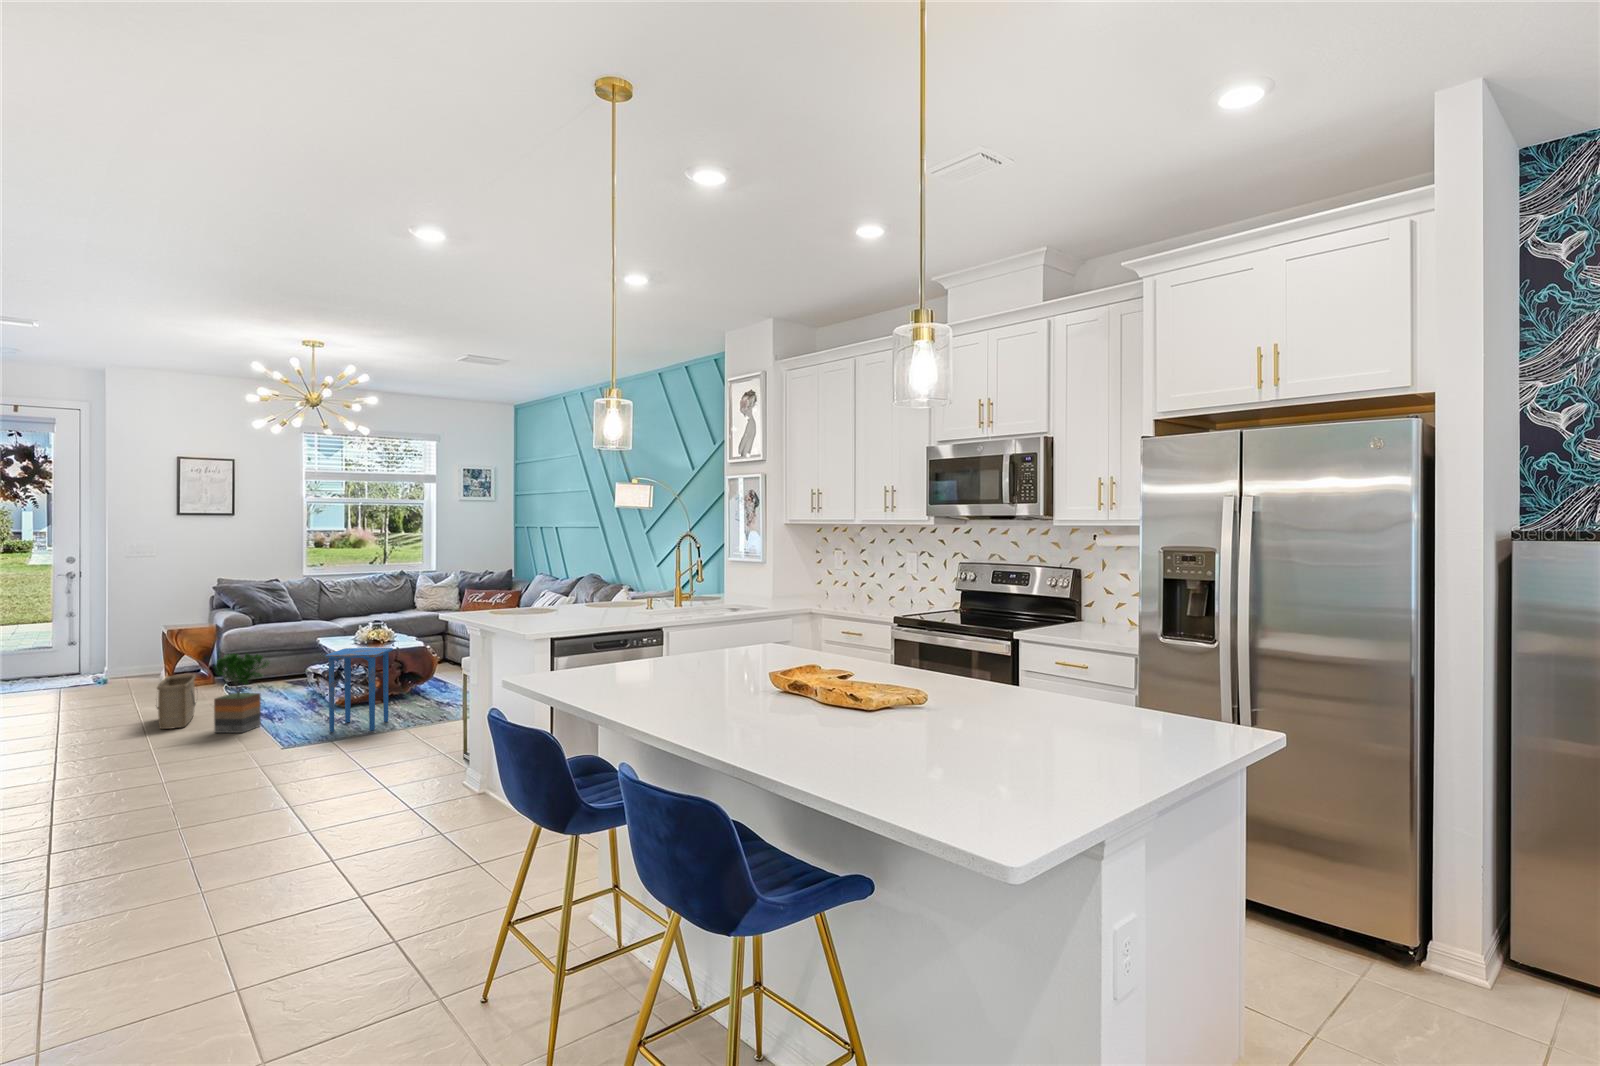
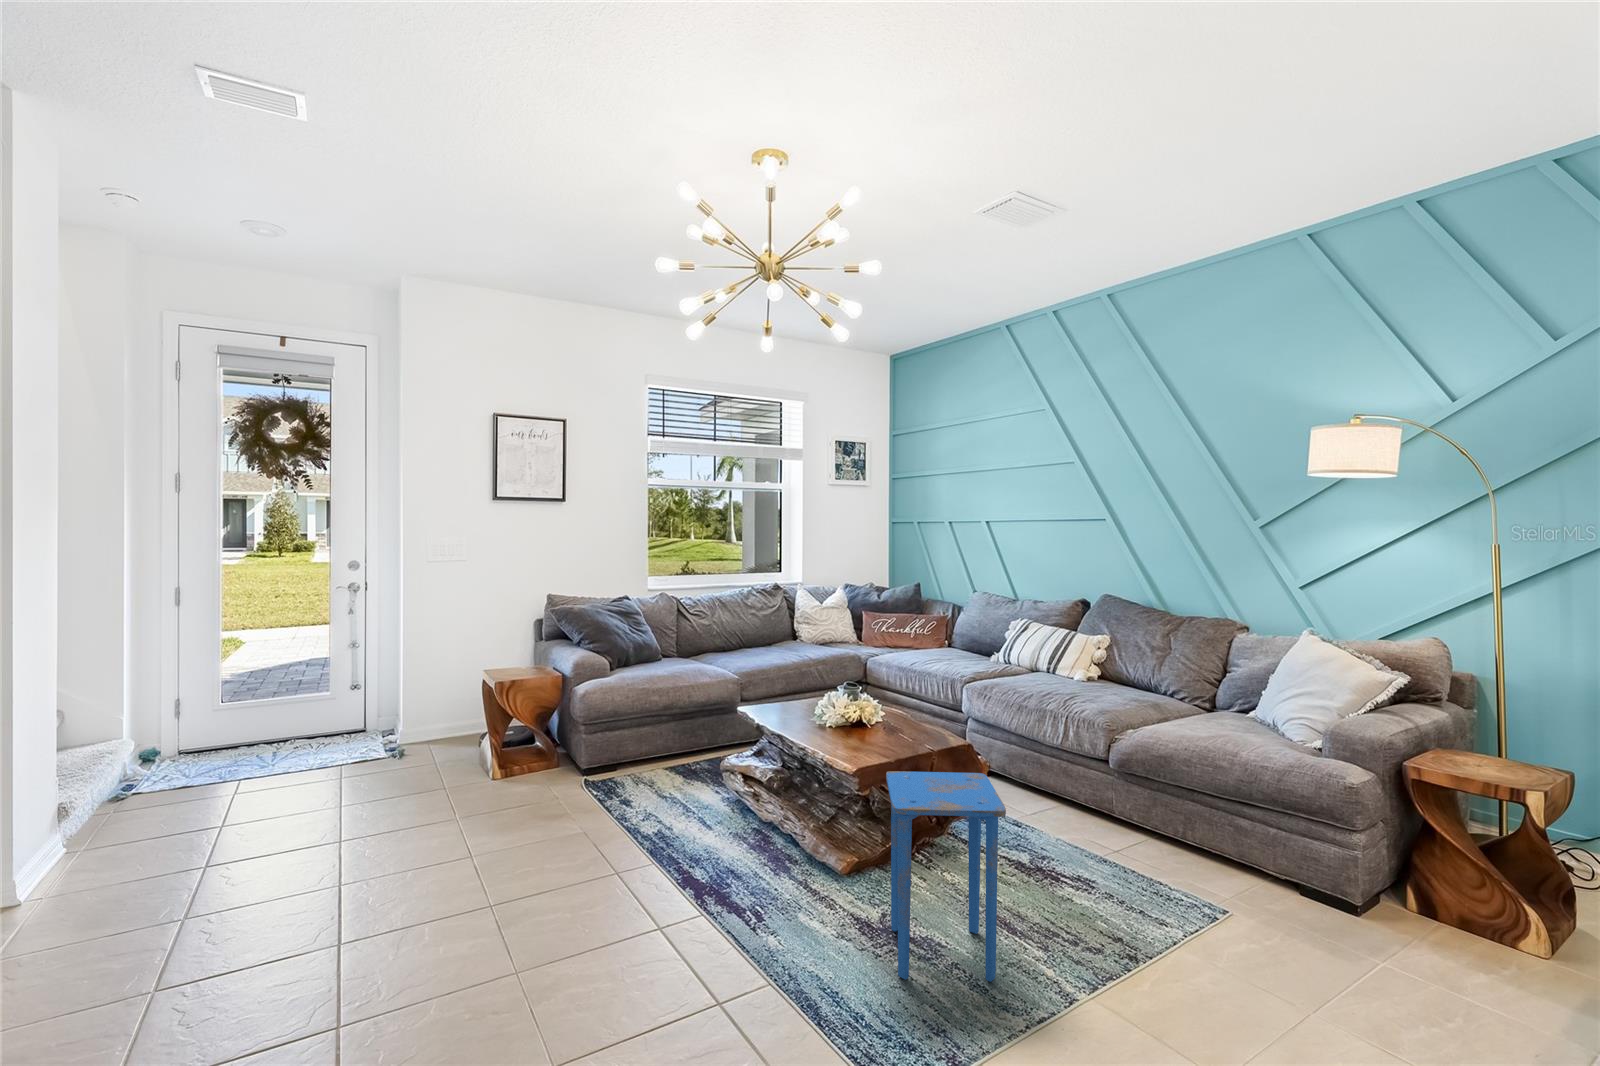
potted tree: present [214,654,269,733] -> none [644,779,751,968]
basket: present [157,674,196,729] -> none [524,796,592,935]

